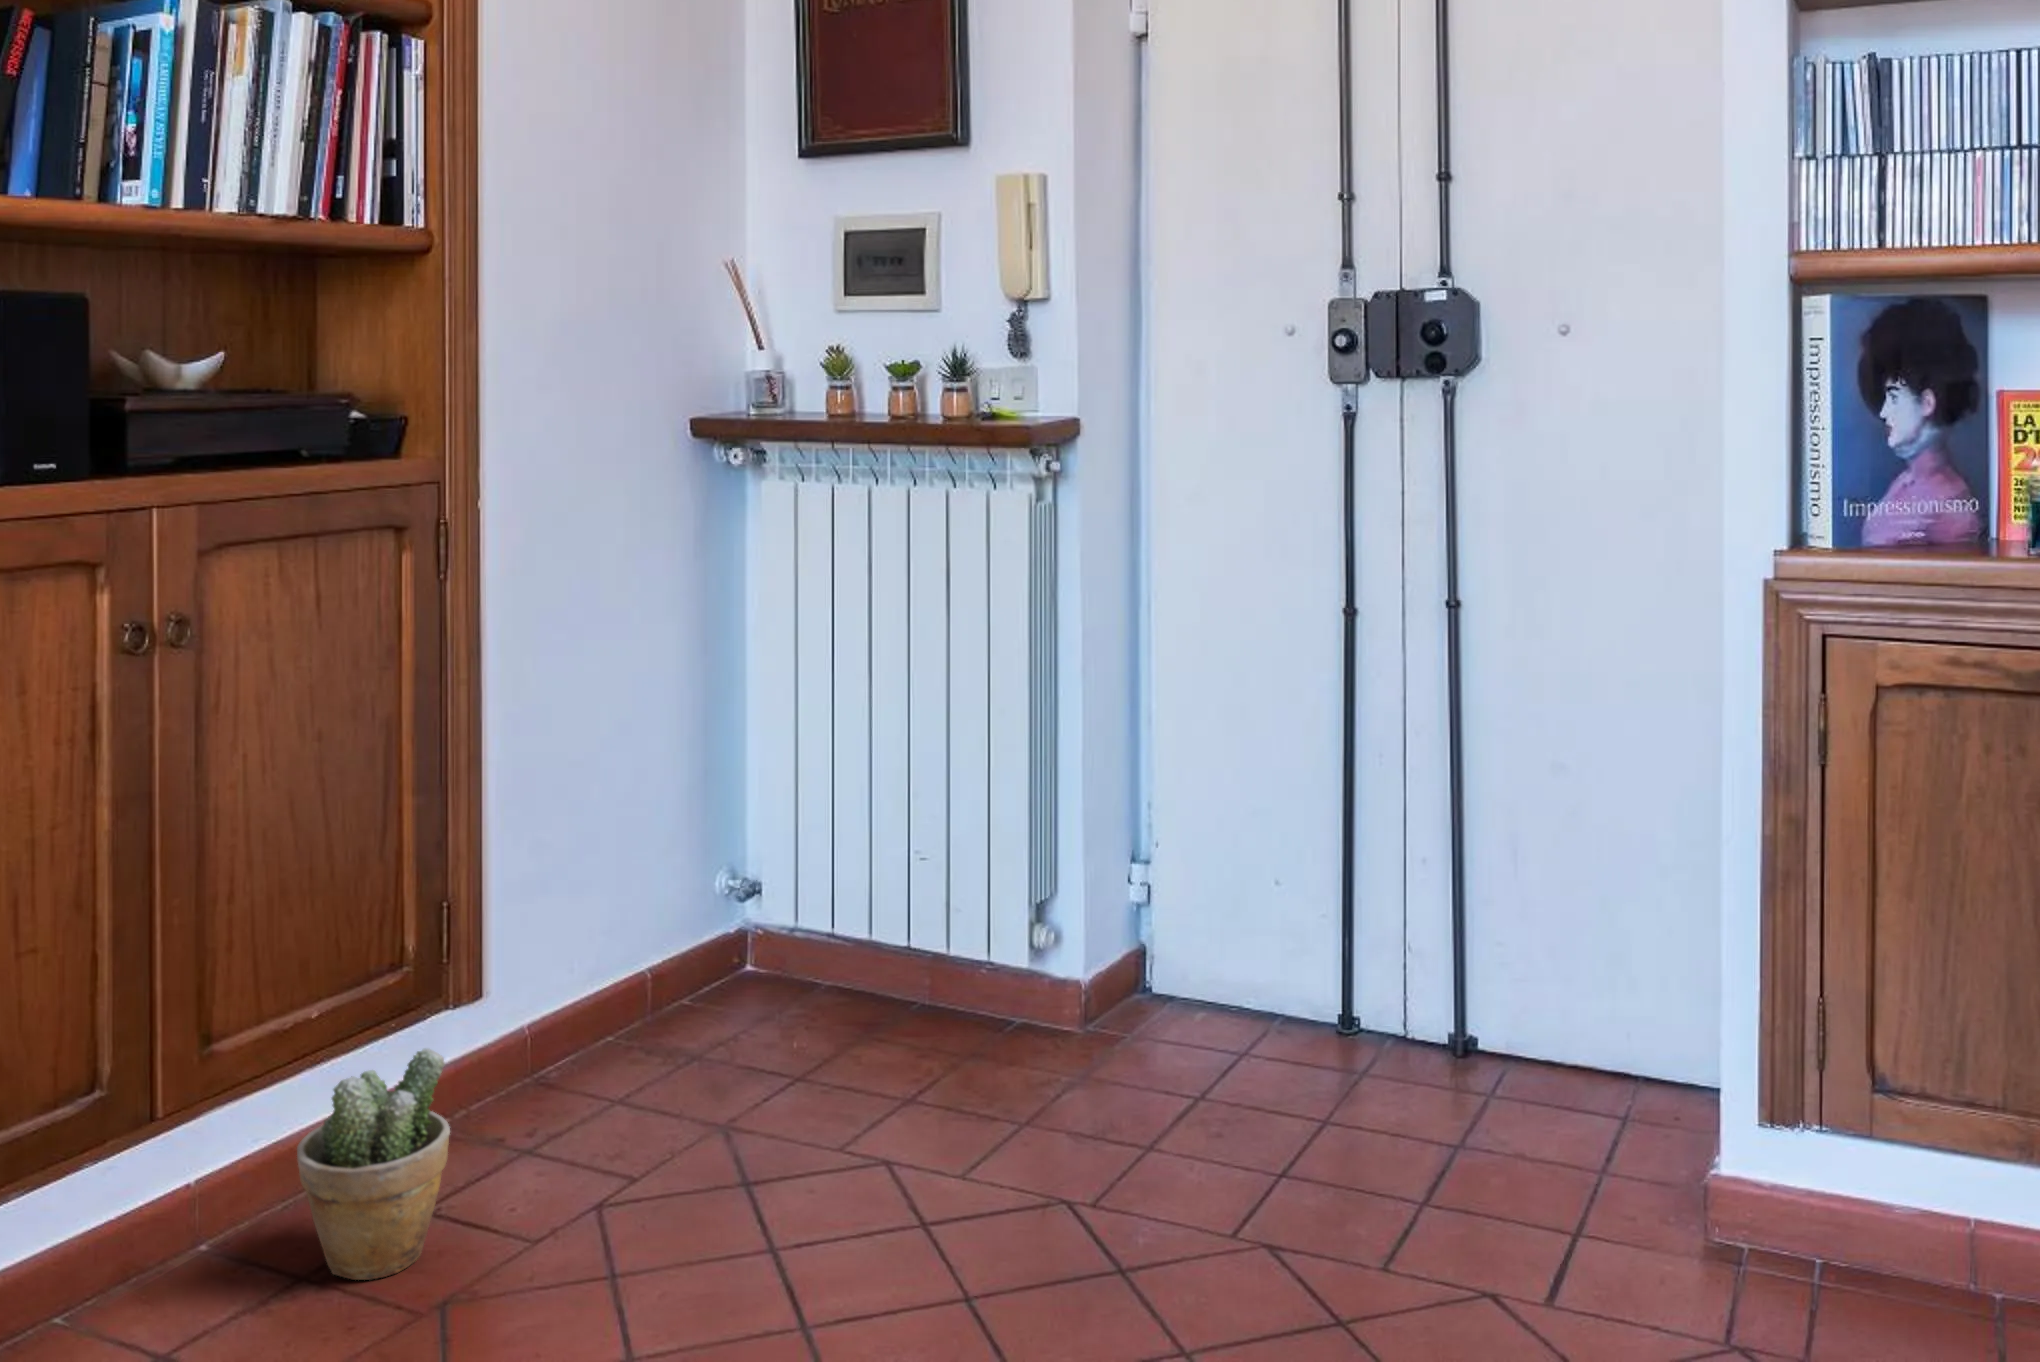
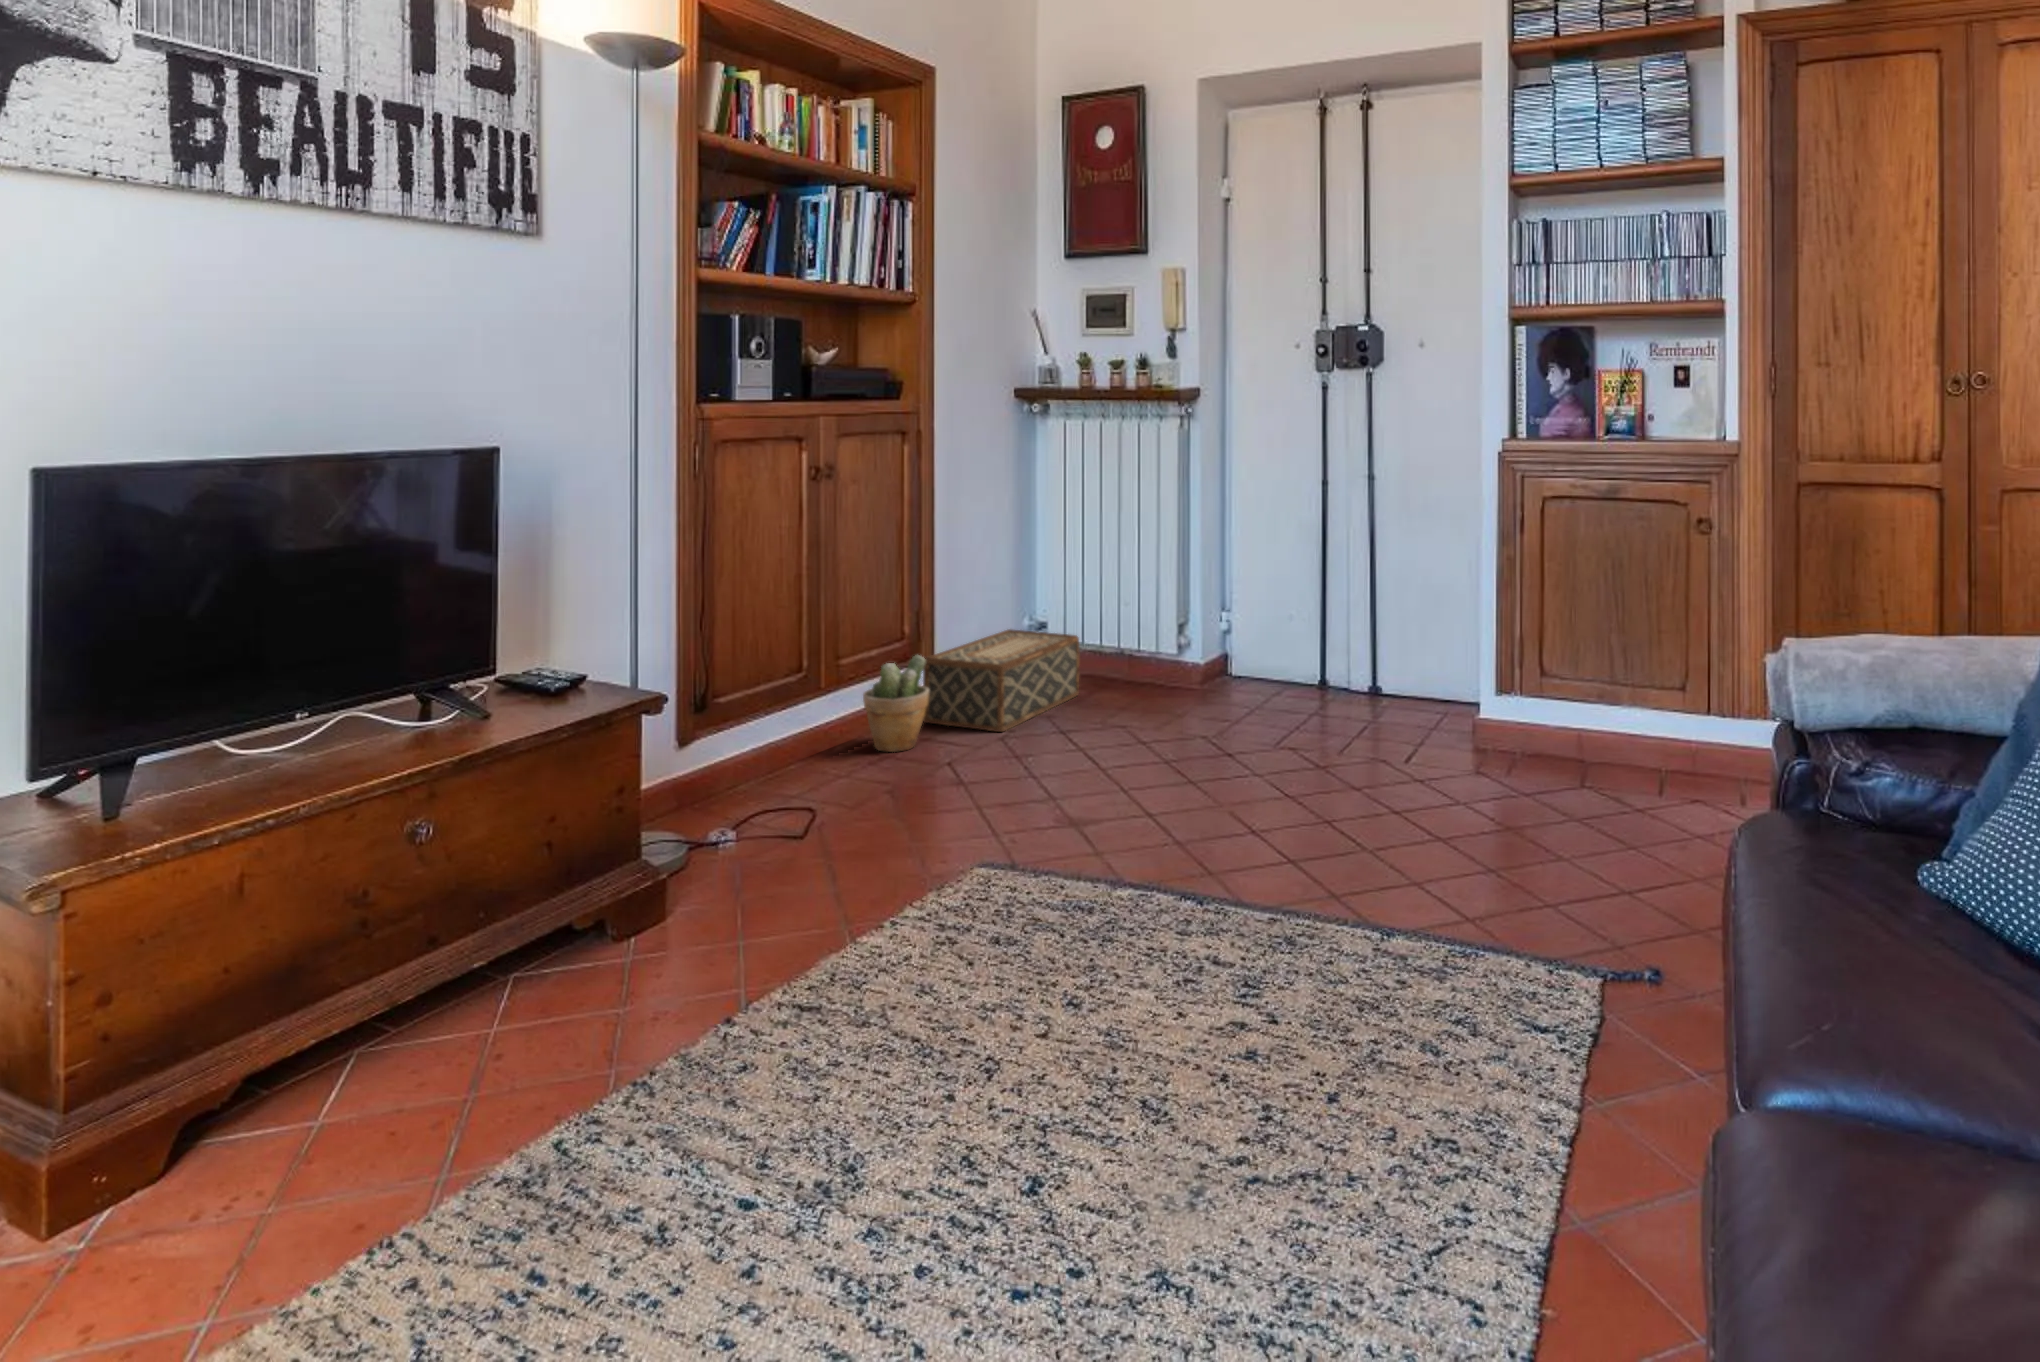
woven basket: none [465,928,825,1208] -> present [923,629,1079,732]

